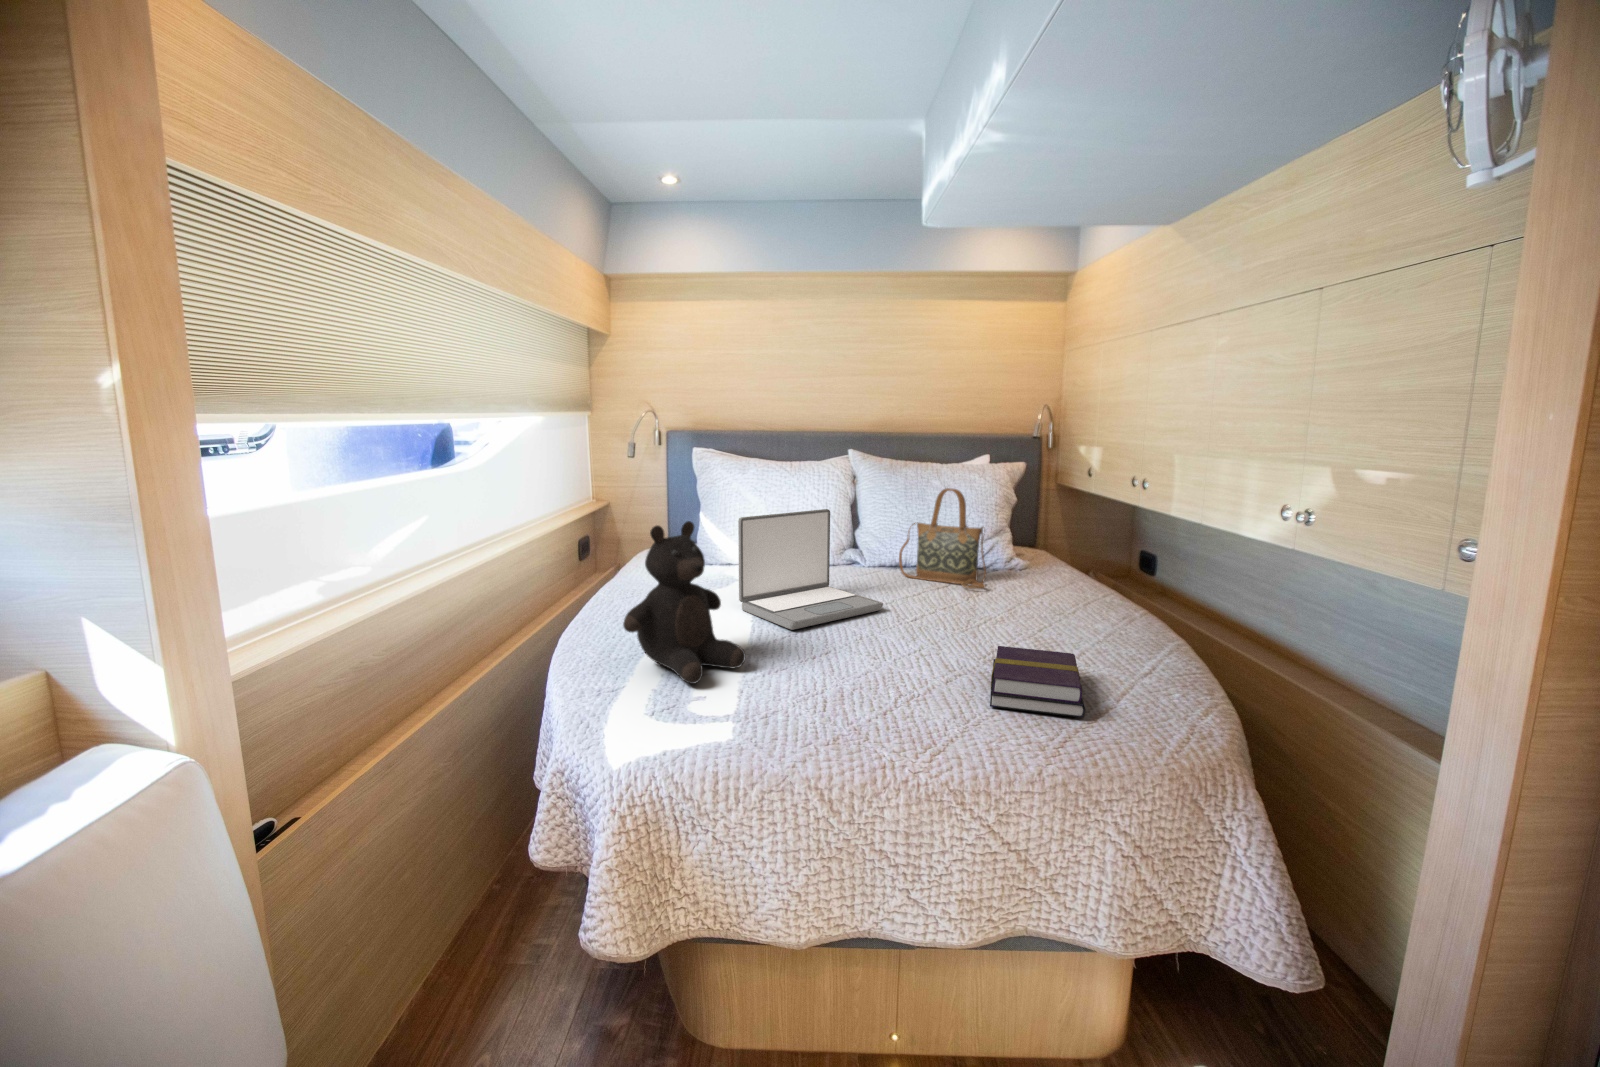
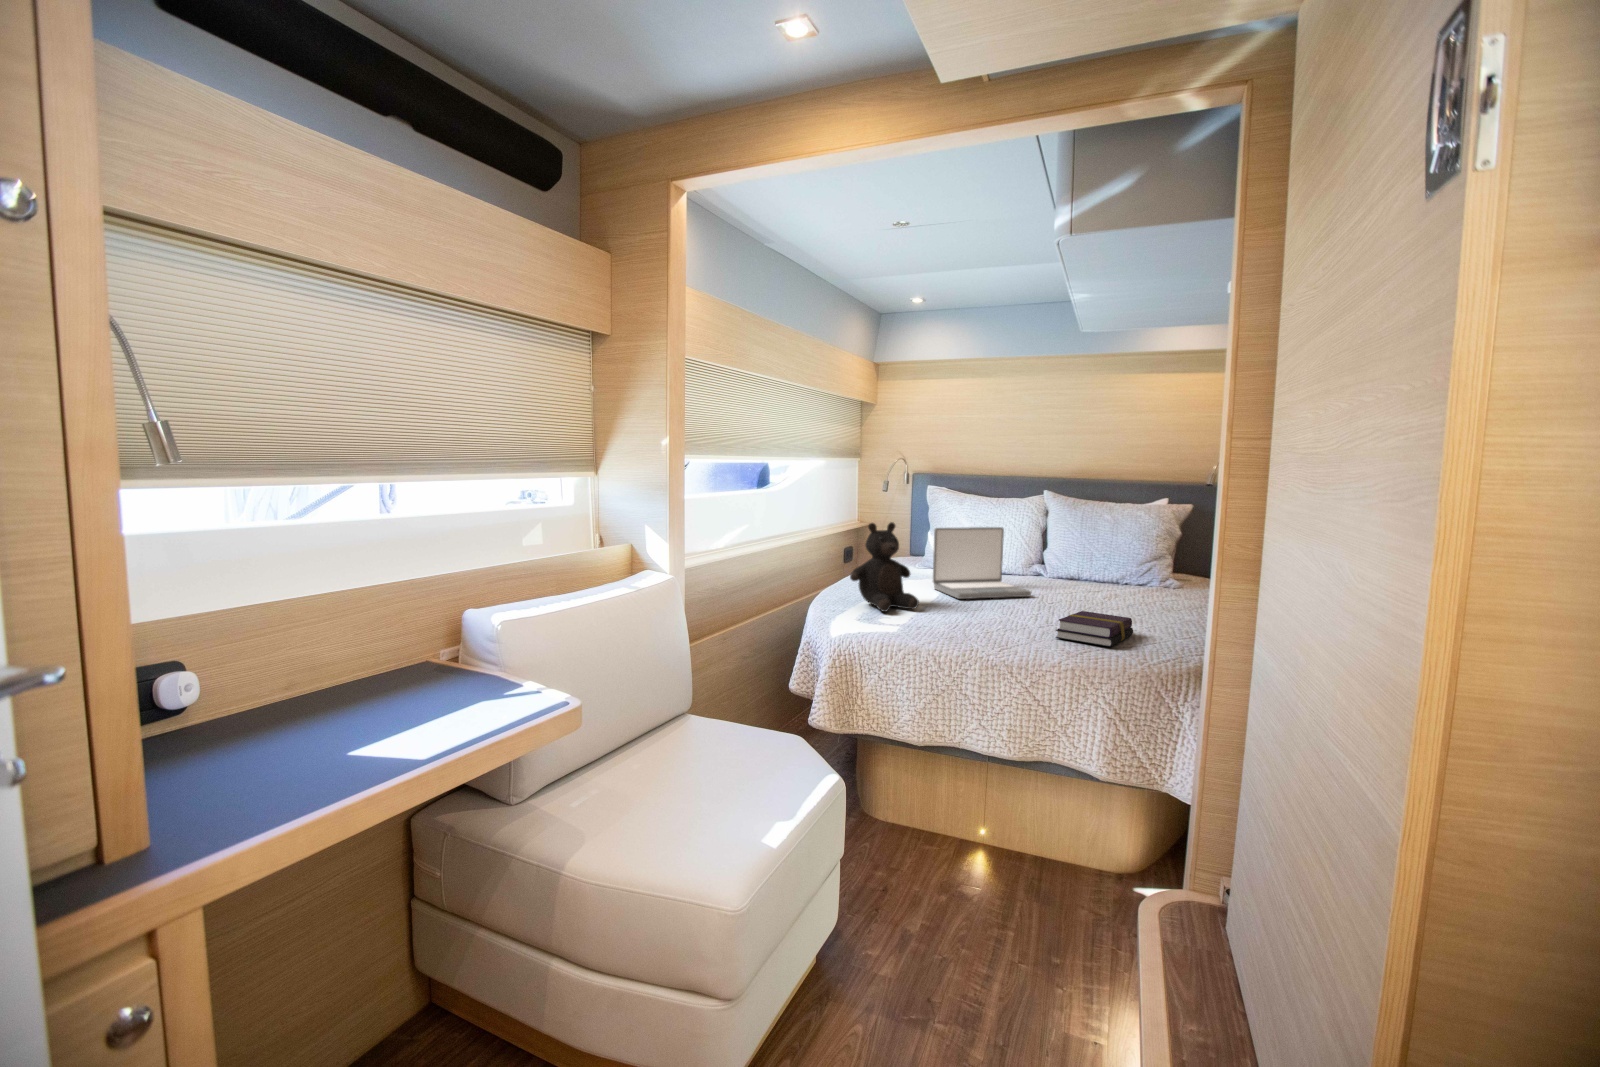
handbag: present [899,488,986,589] -> none [1065,518,1132,593]

